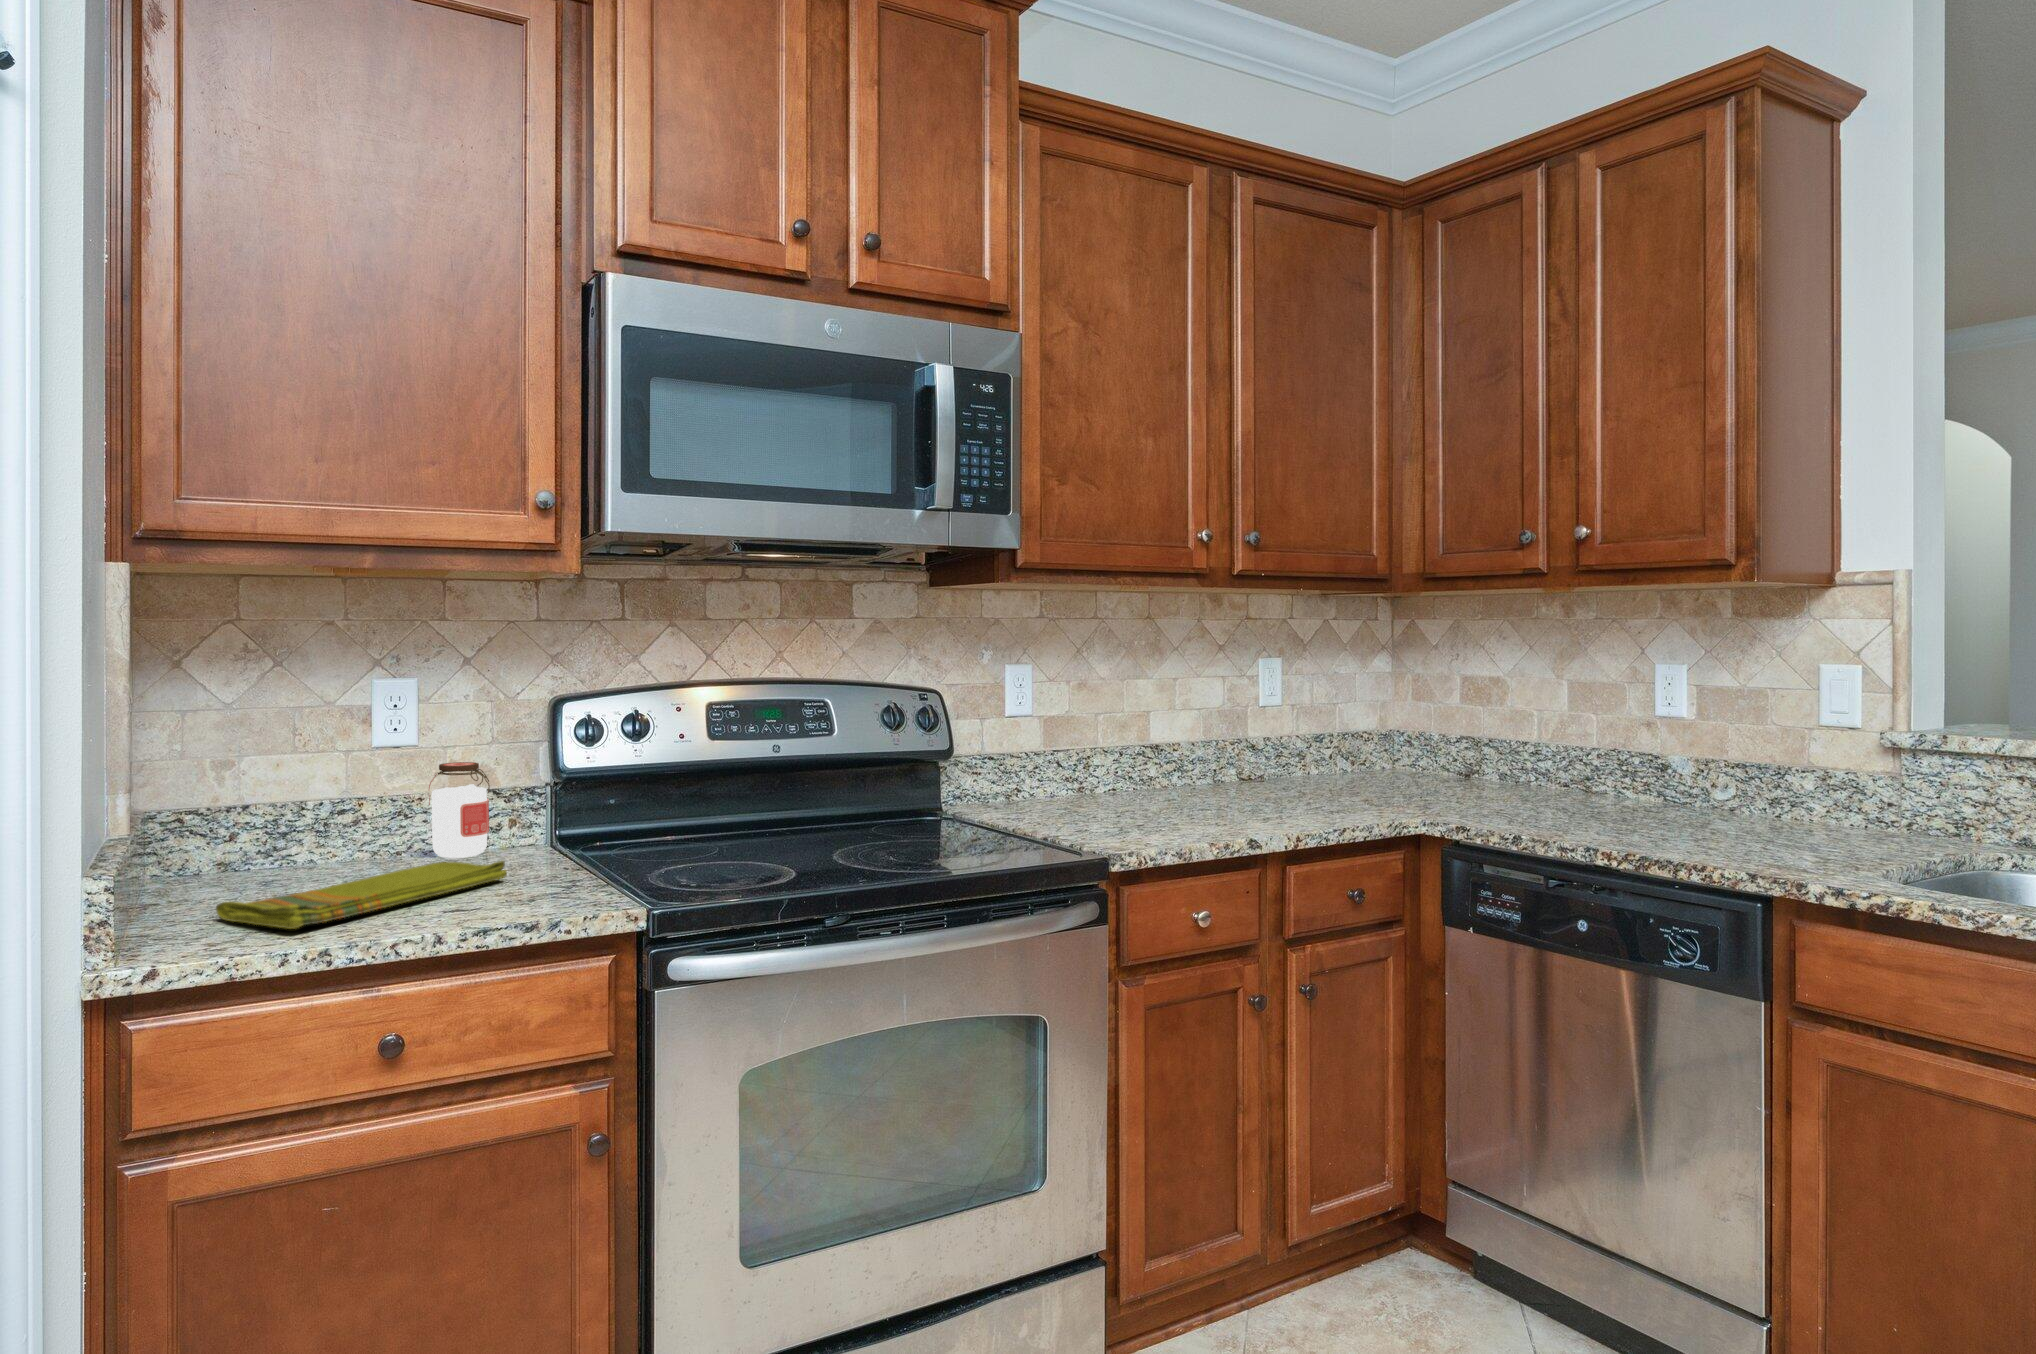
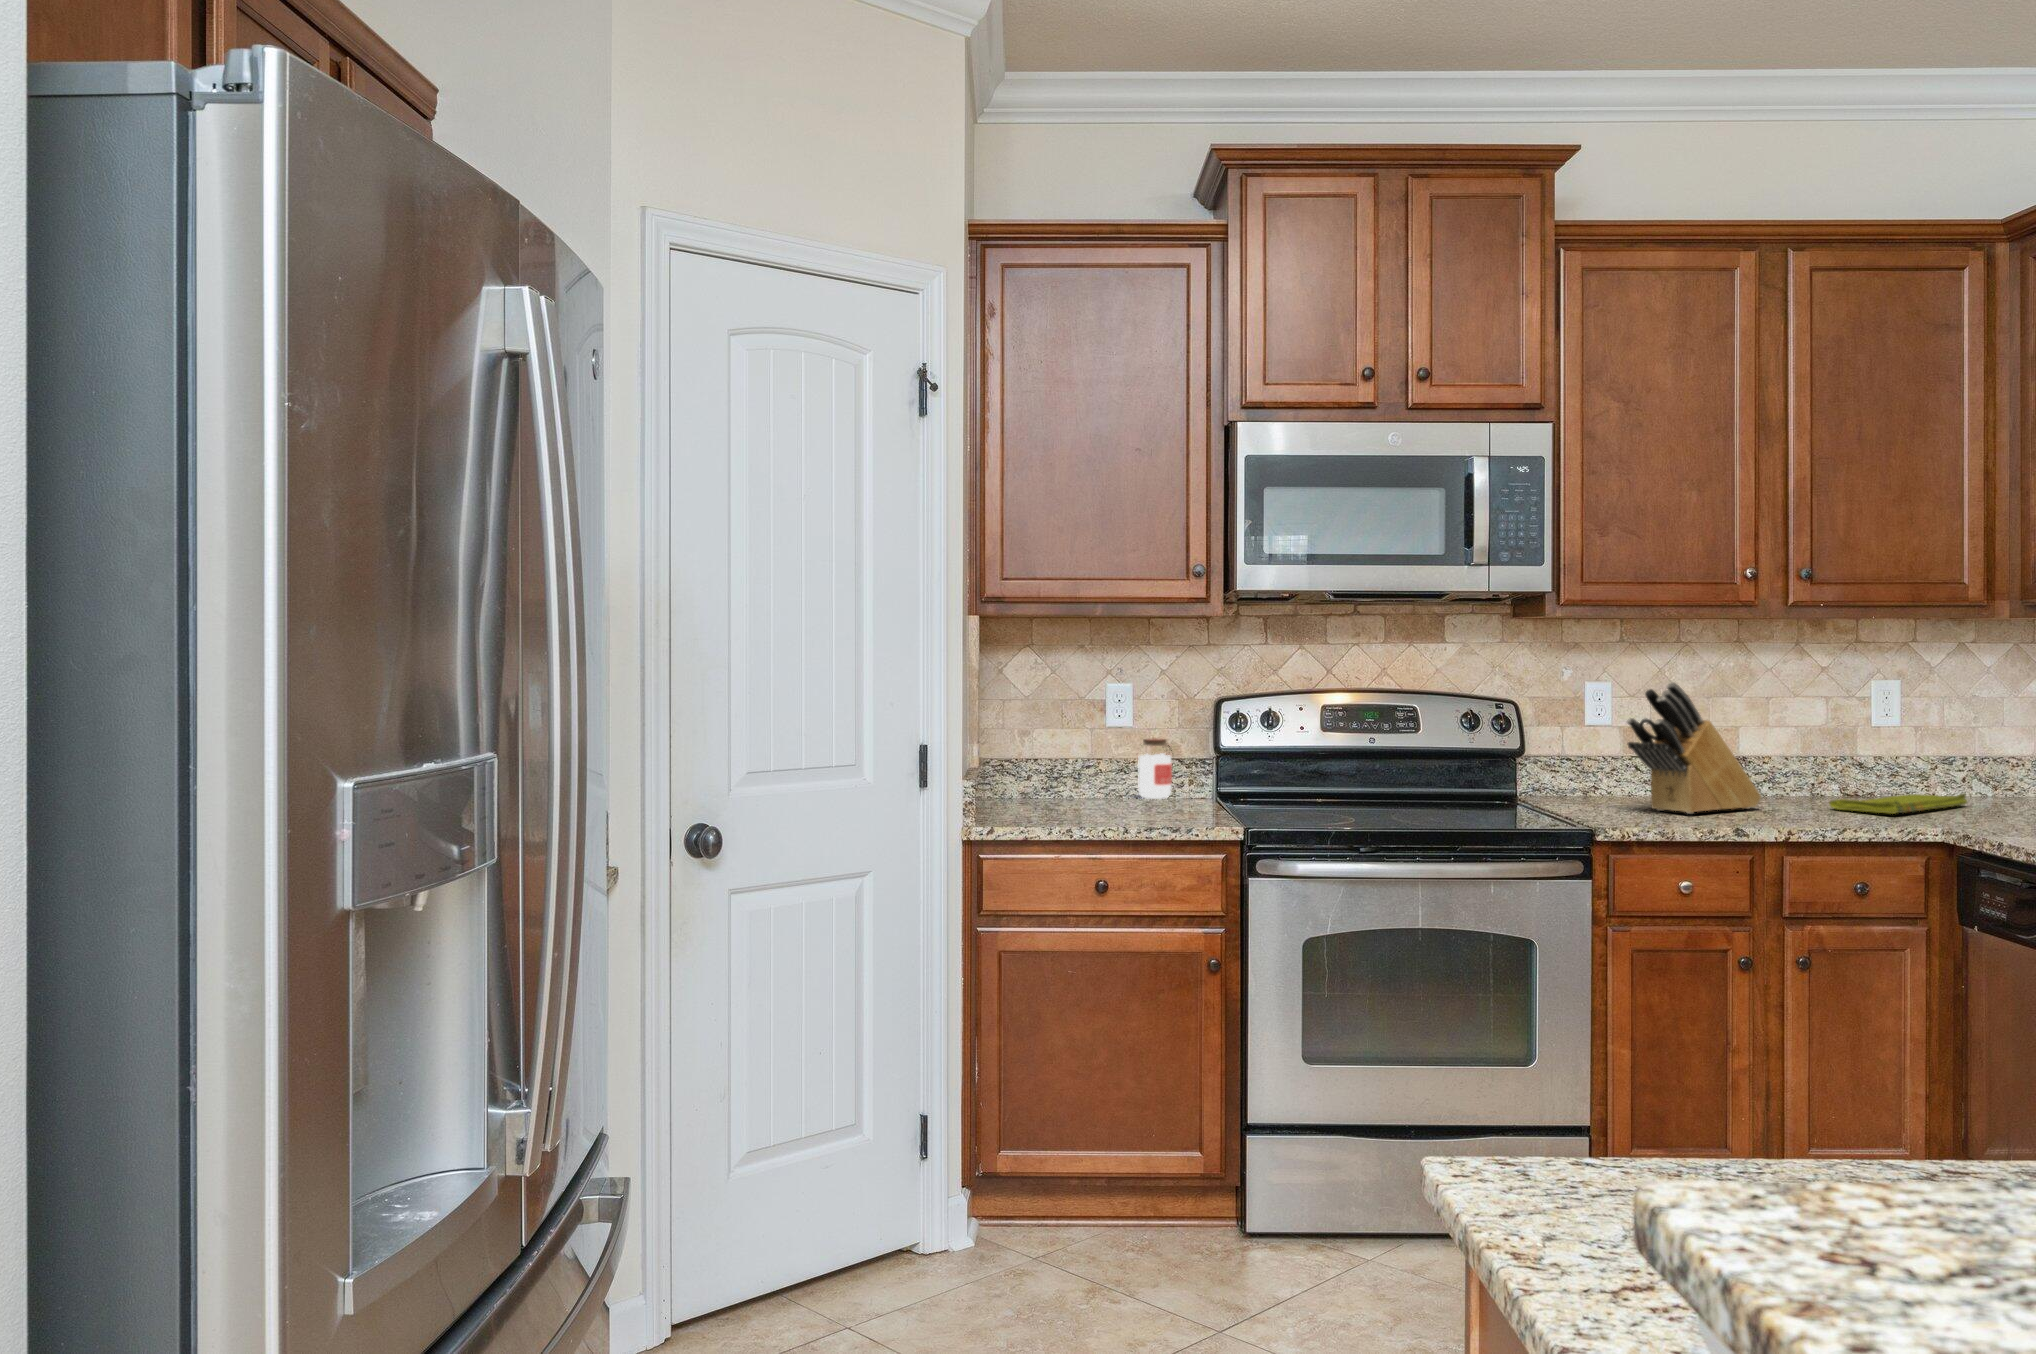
knife block: none [1084,666,1199,822] -> present [1627,682,1761,814]
dish towel: present [216,861,507,929] -> present [1829,794,1967,814]

